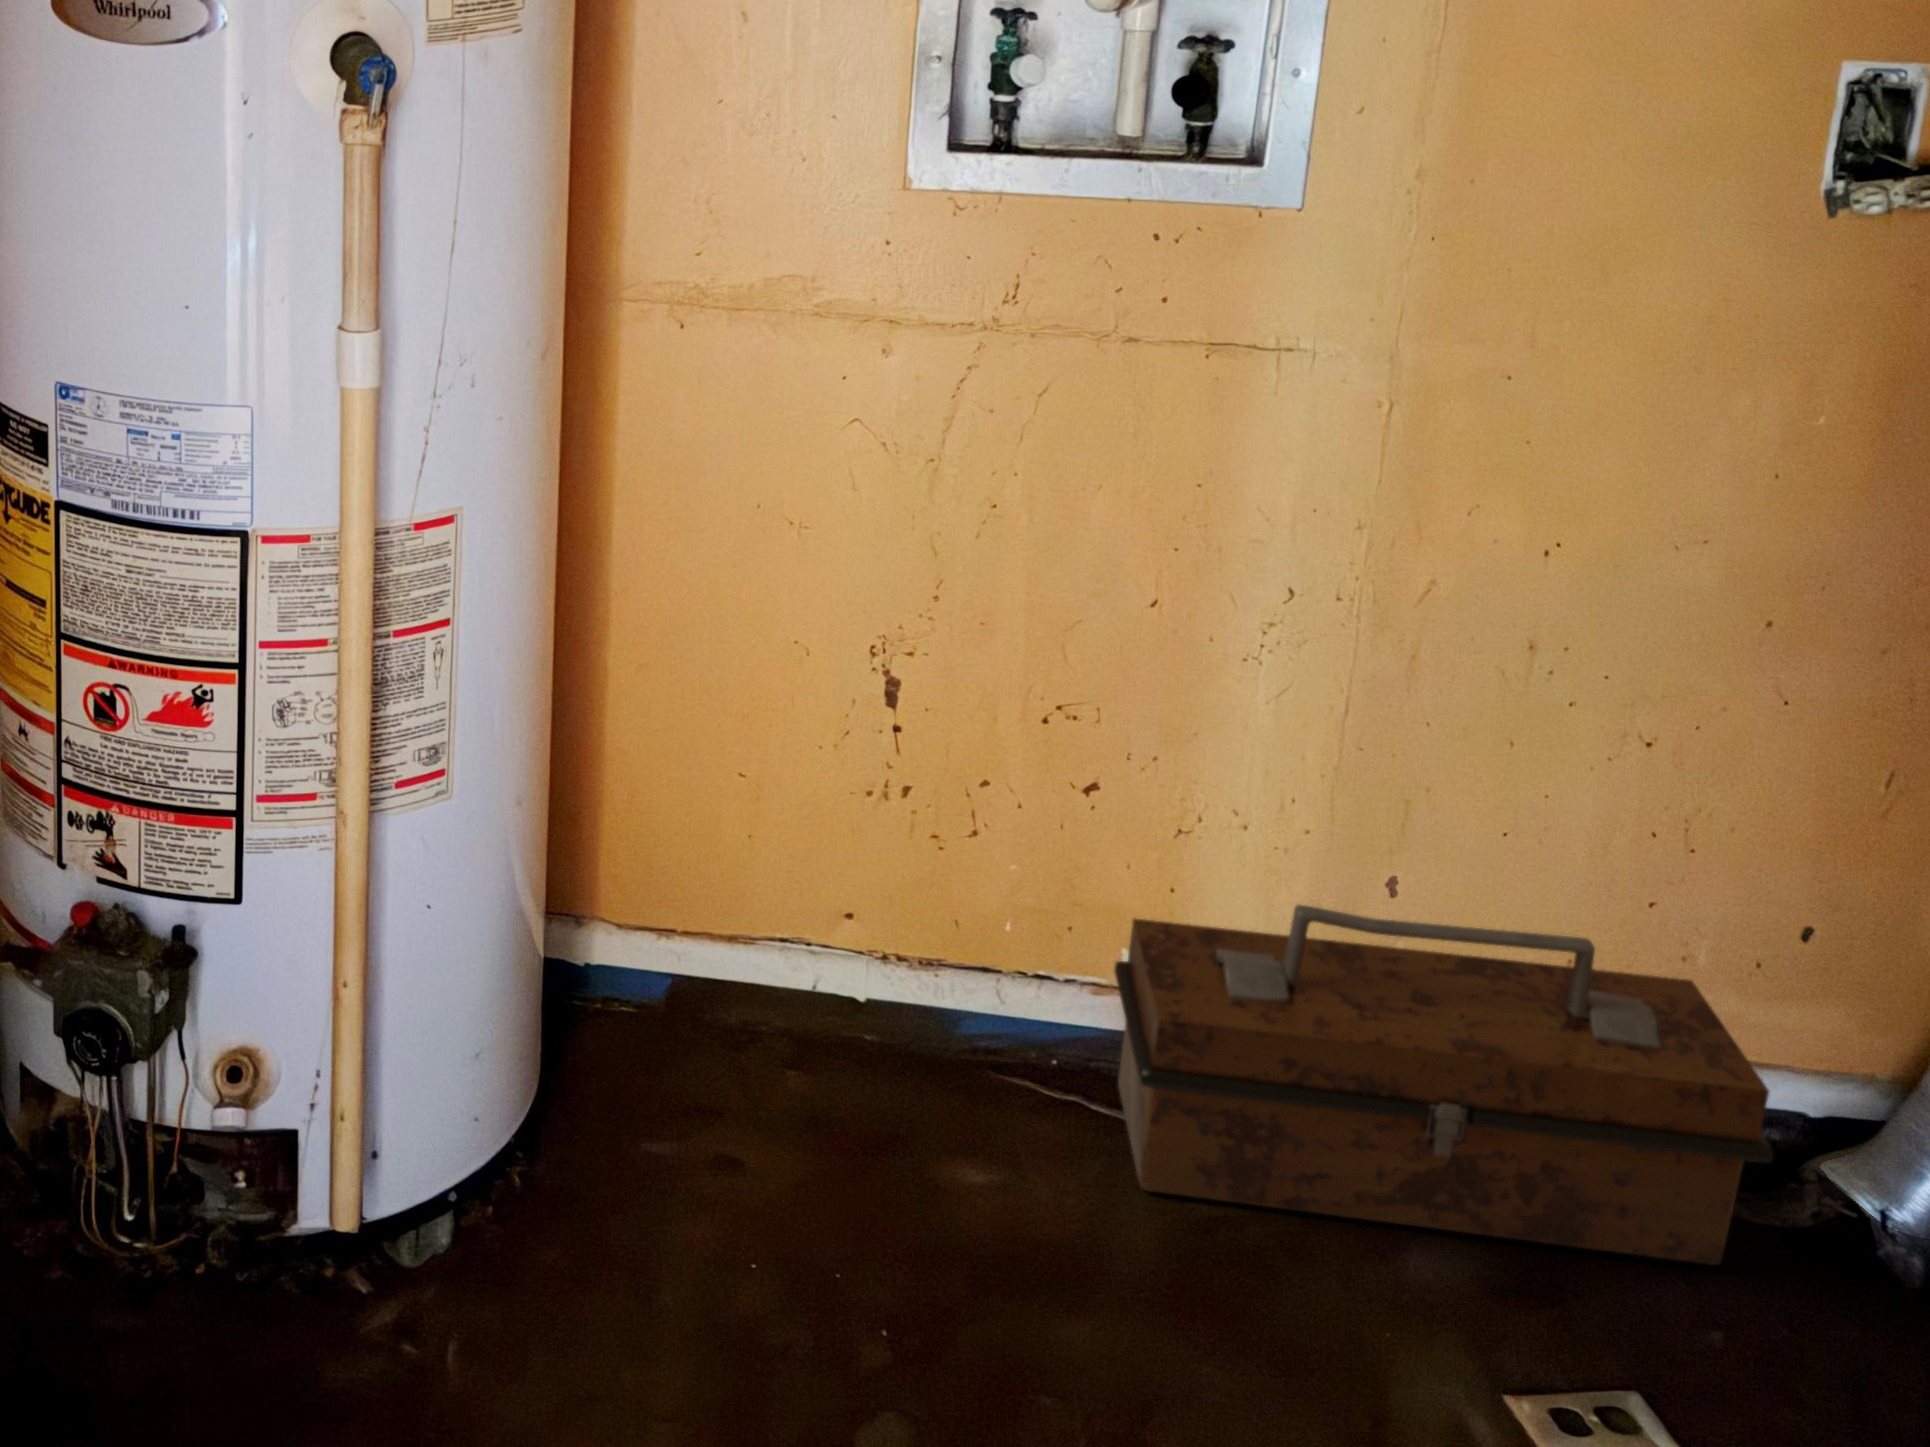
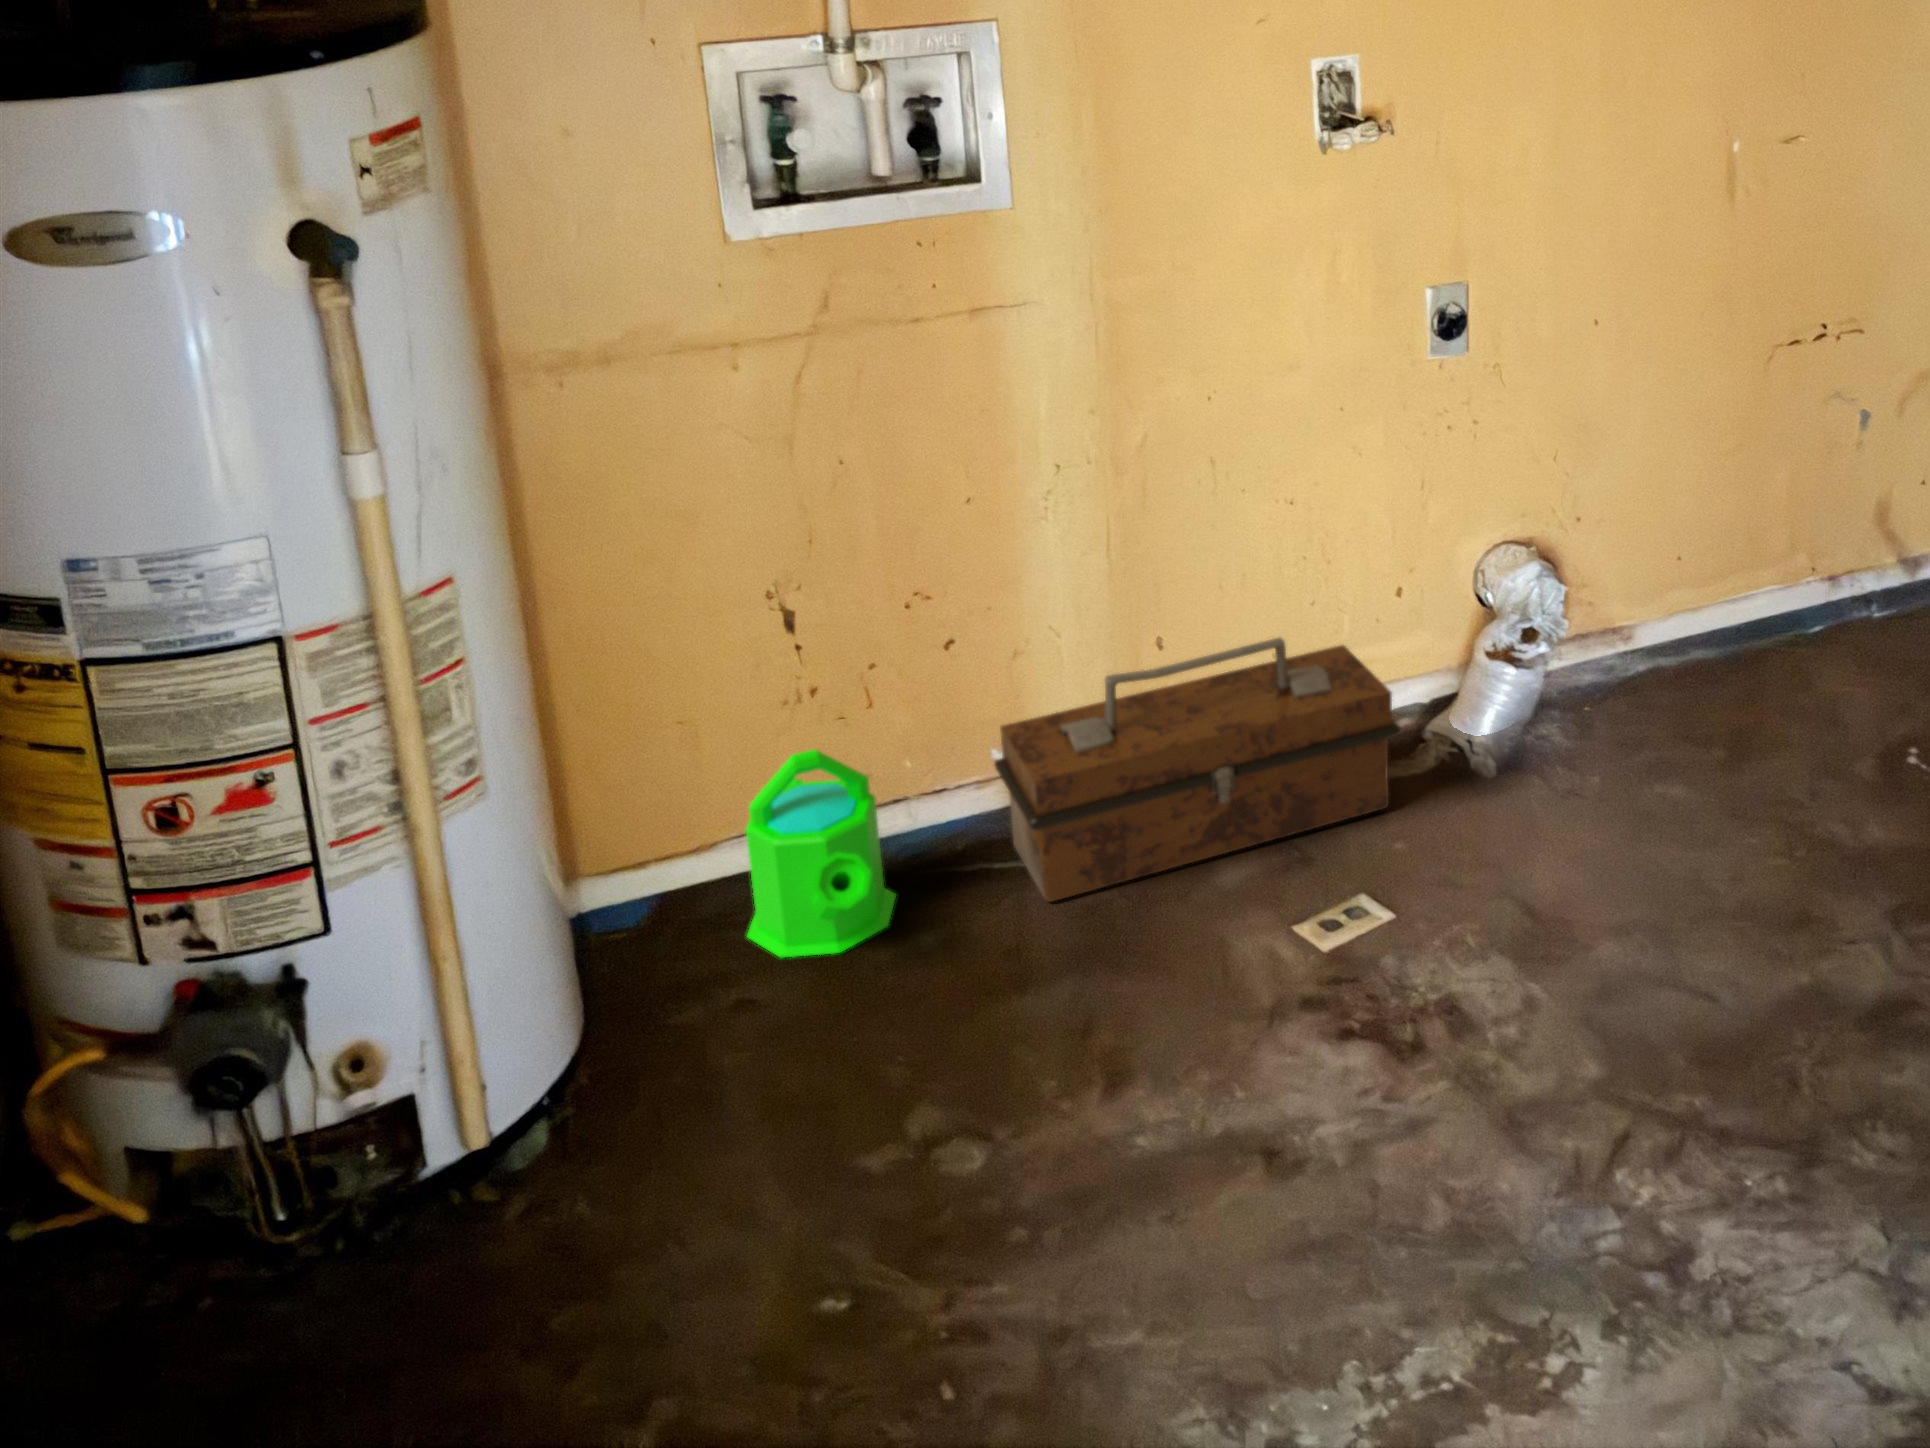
watering can: none [754,863,948,1141] -> present [745,749,896,957]

